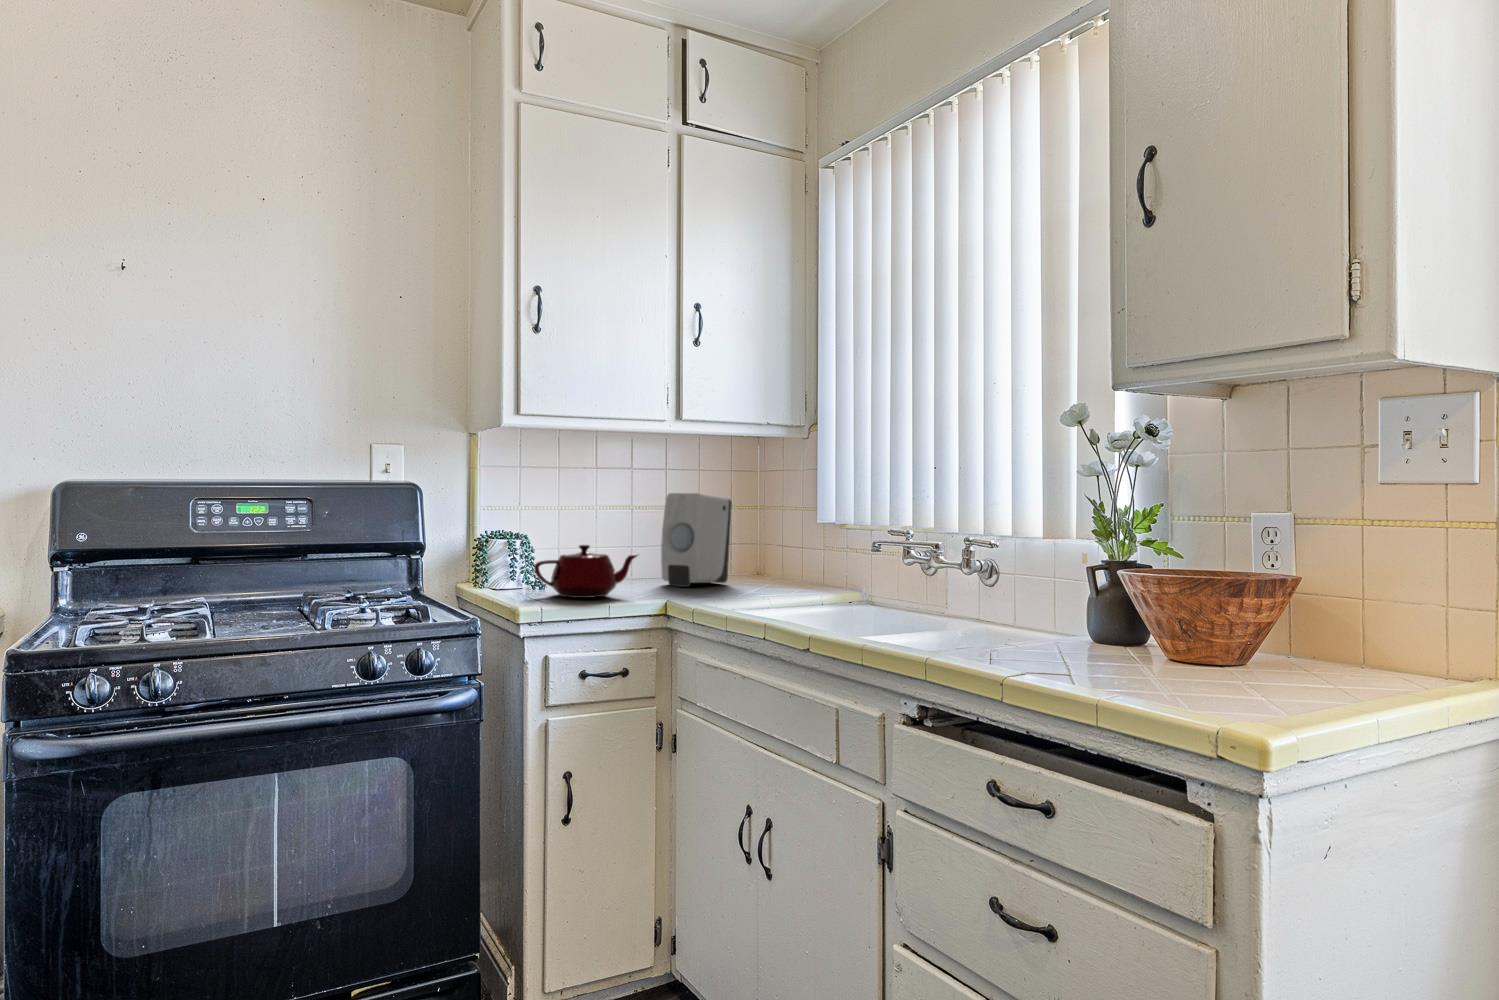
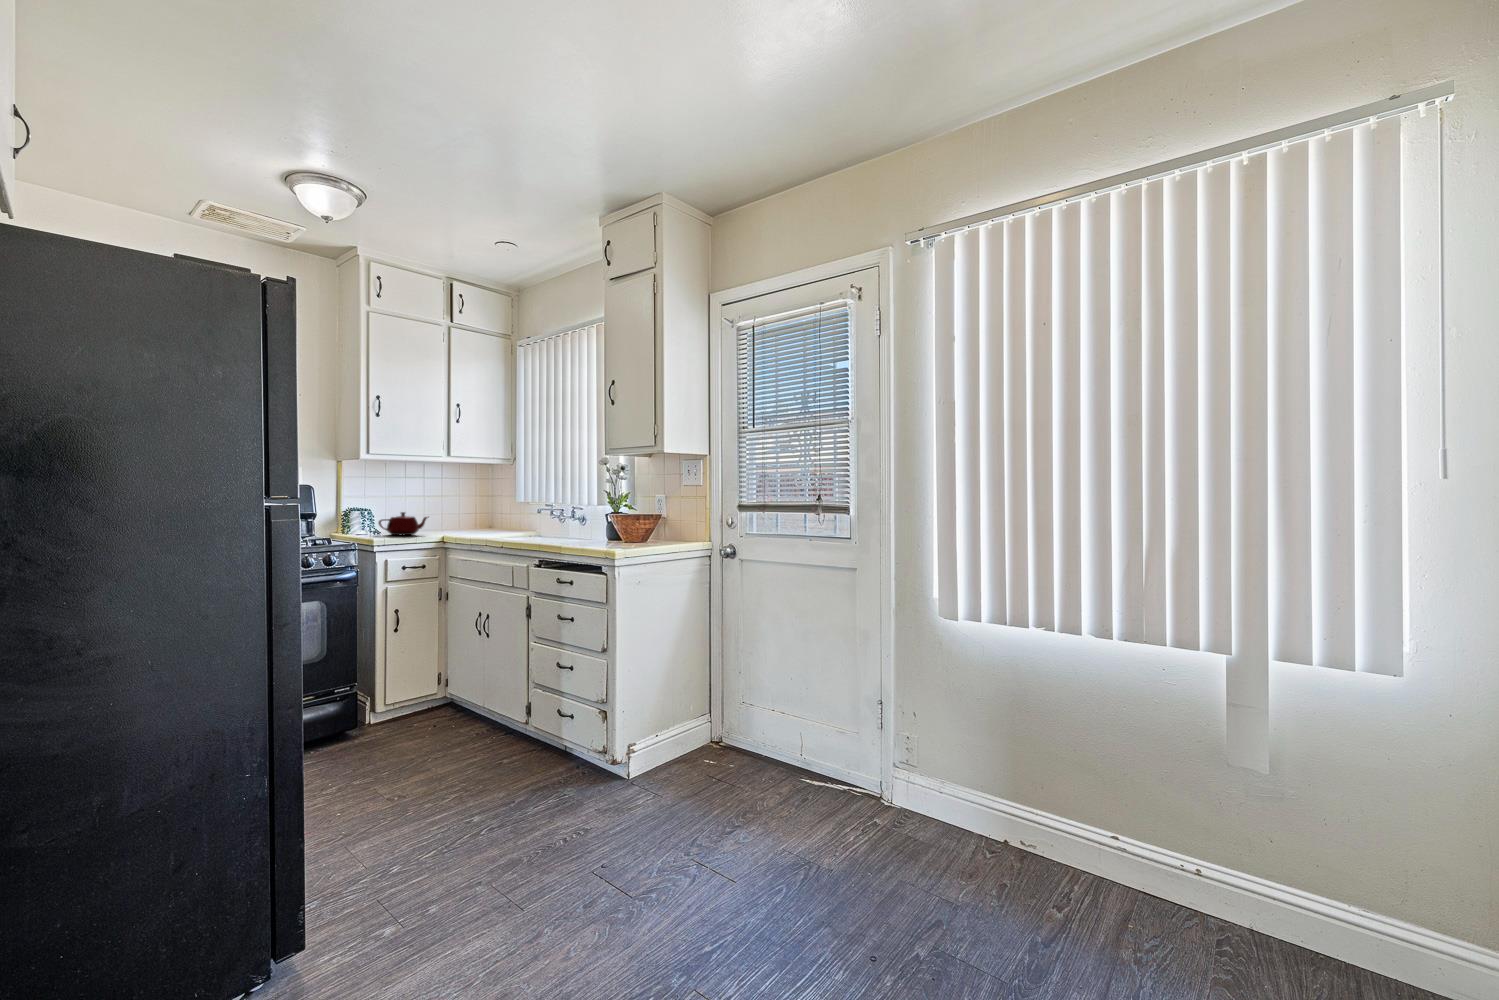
soap dispenser: present [661,493,732,587] -> none [440,489,475,532]

